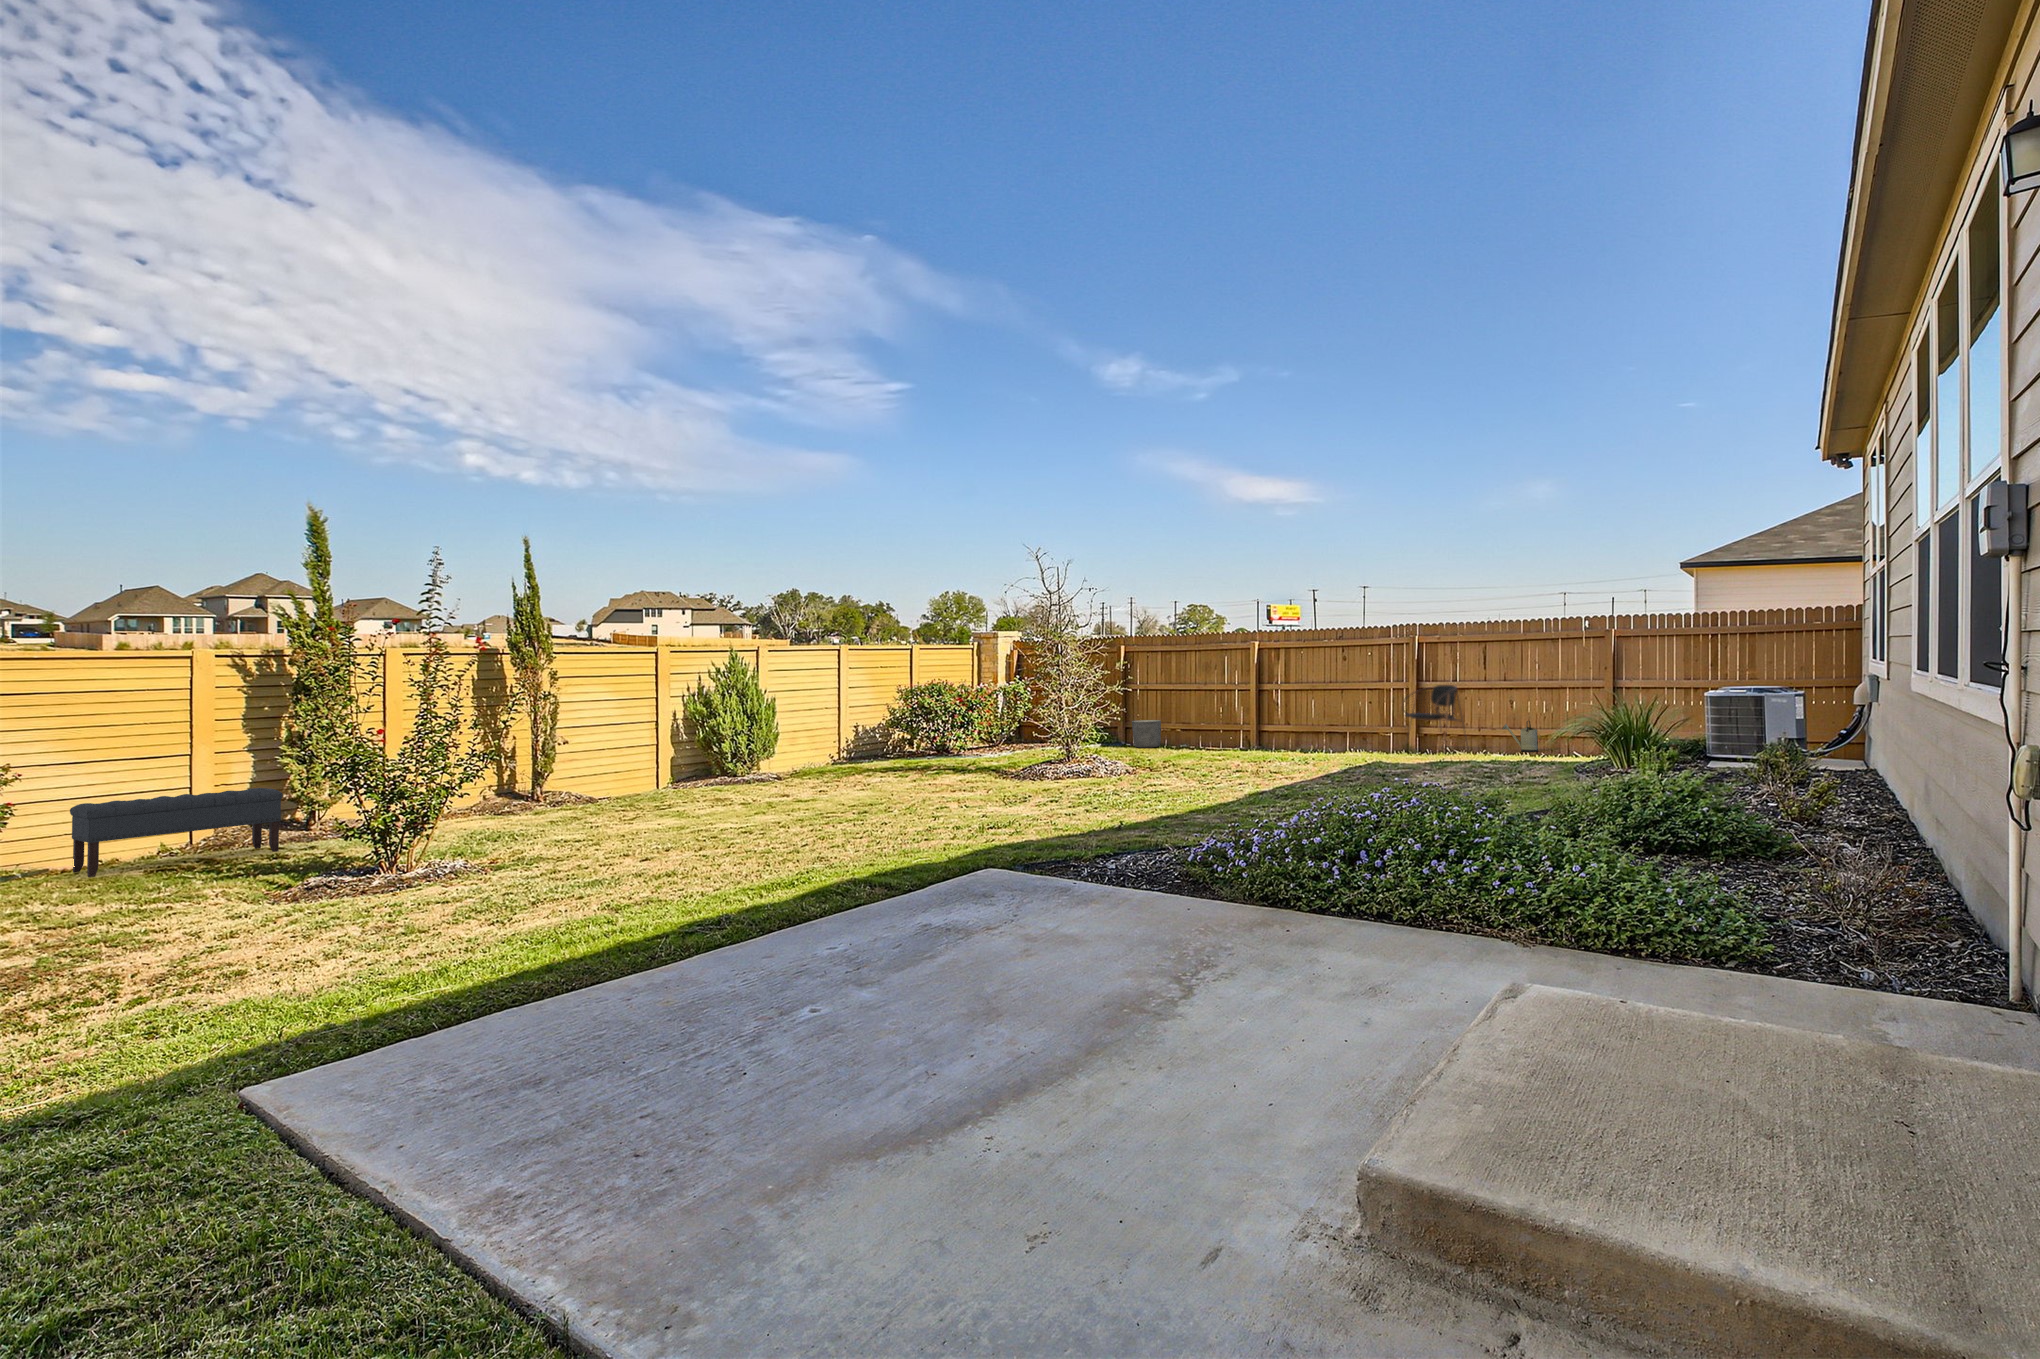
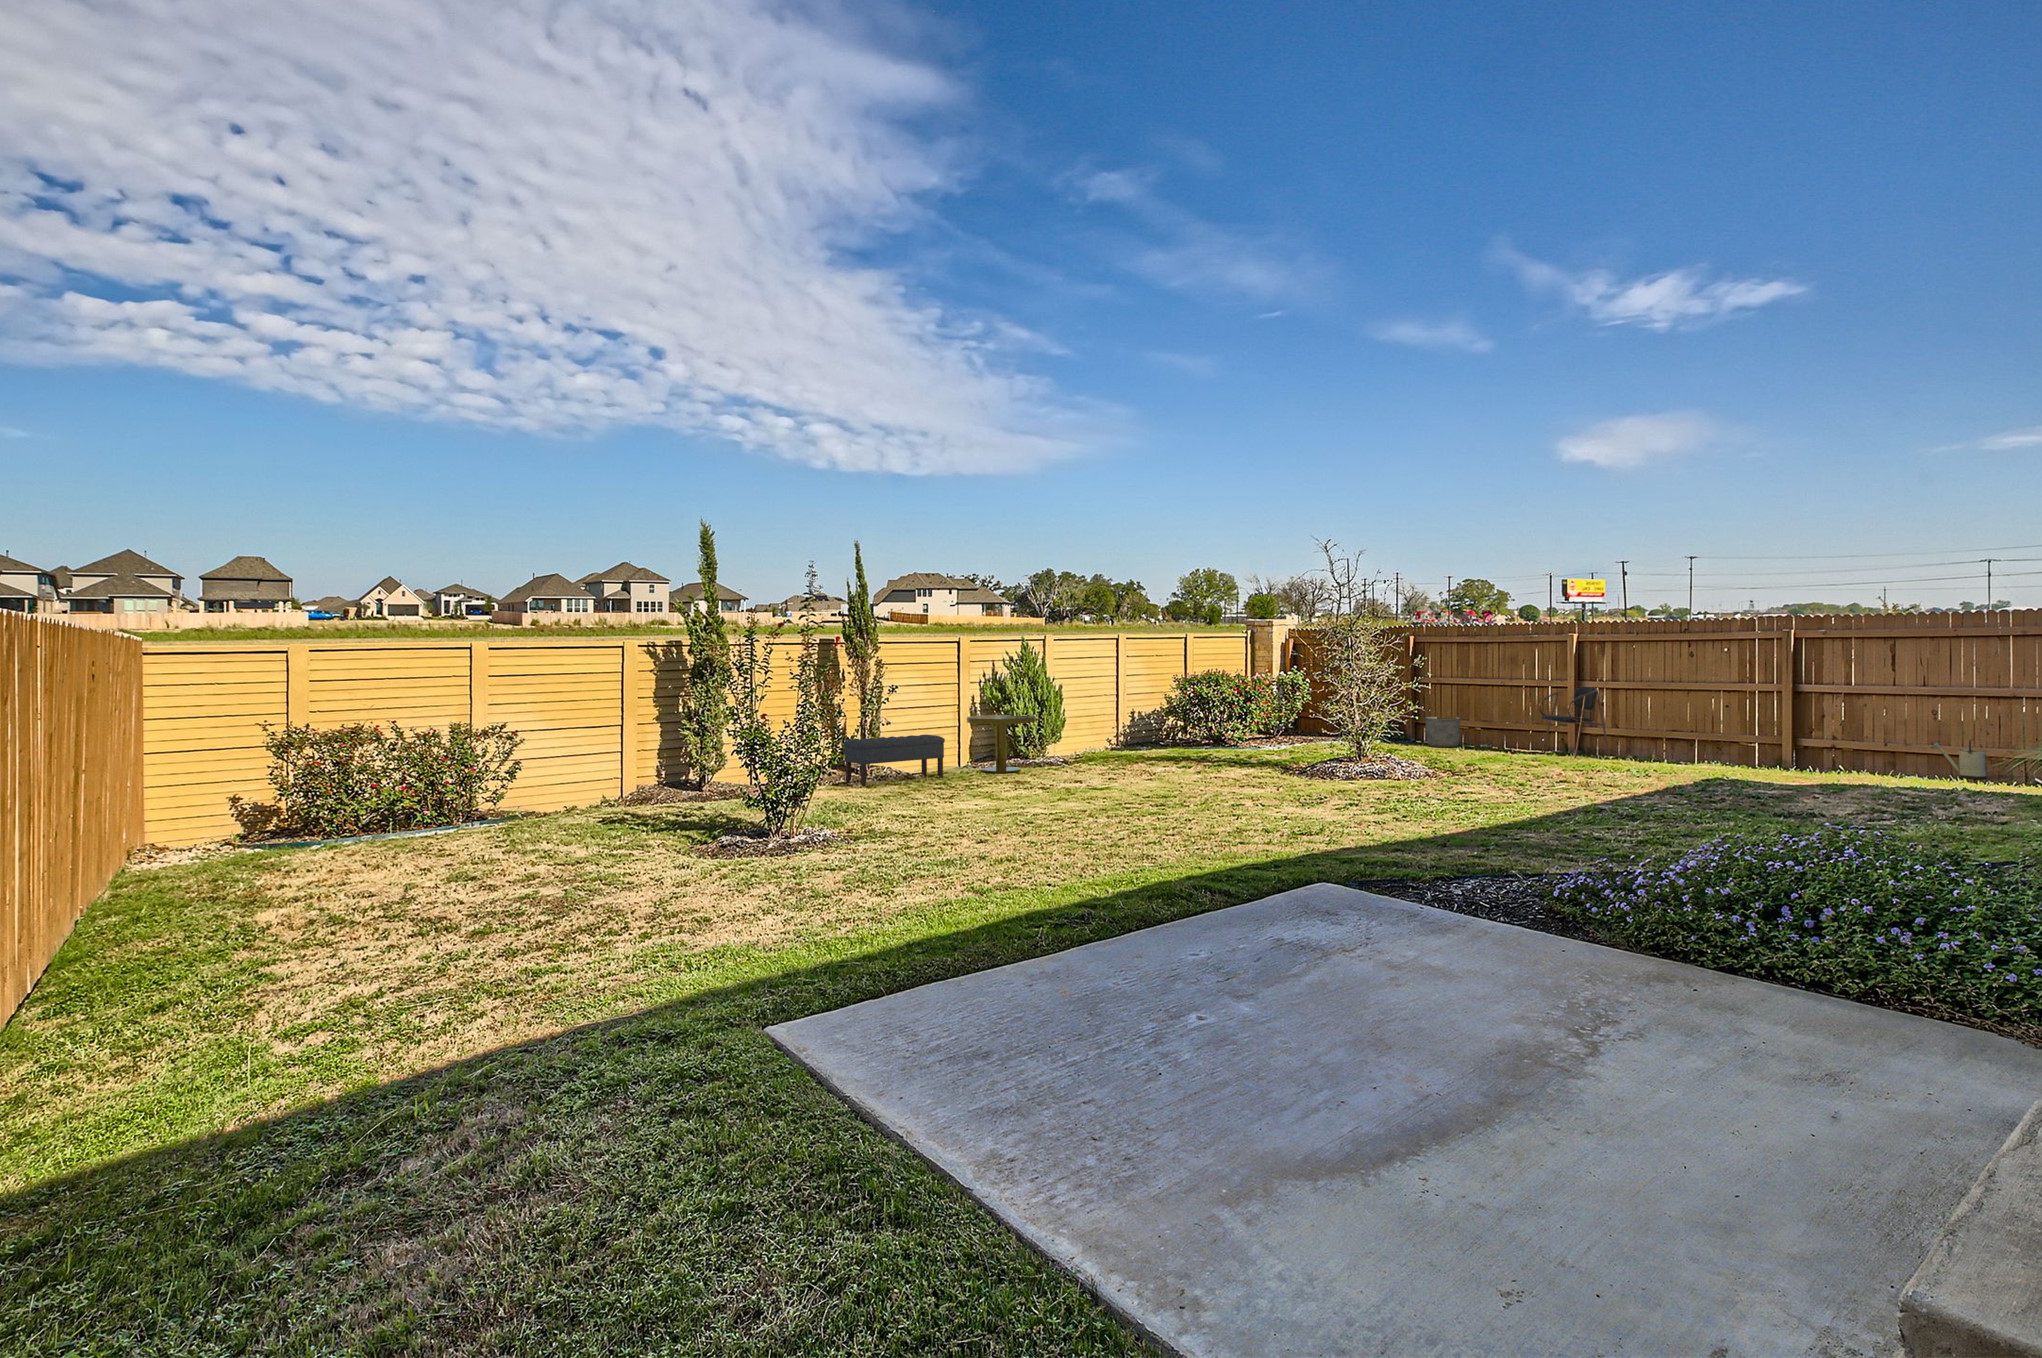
dining chair: present [1404,685,1467,751] -> present [1539,687,1610,758]
side table: none [667,730,744,792] -> present [967,715,1035,773]
bench: present [70,788,283,877] -> present [844,735,945,786]

